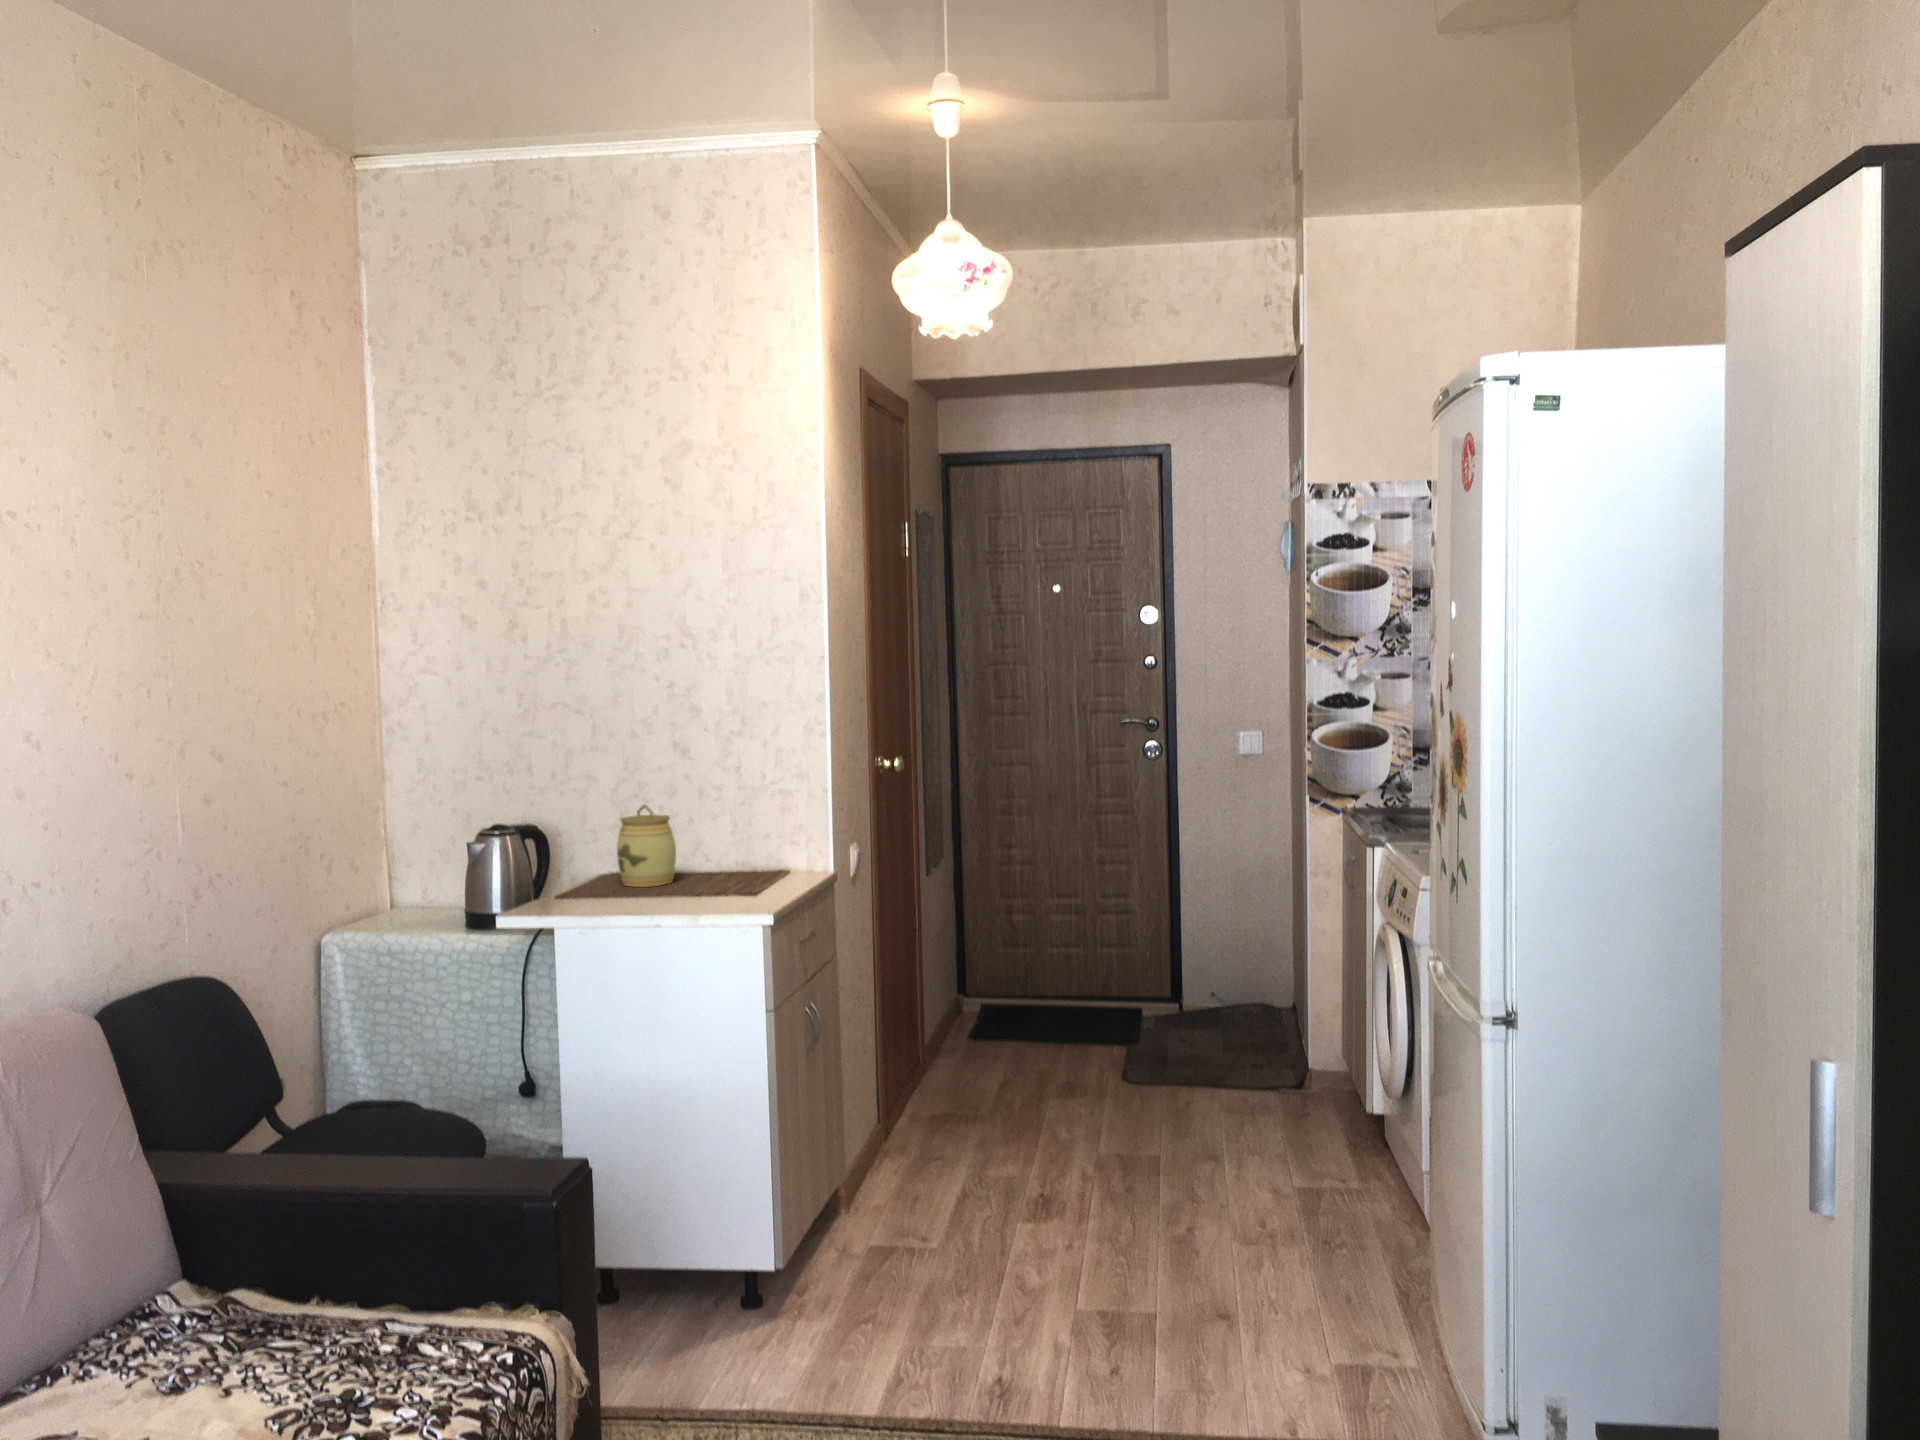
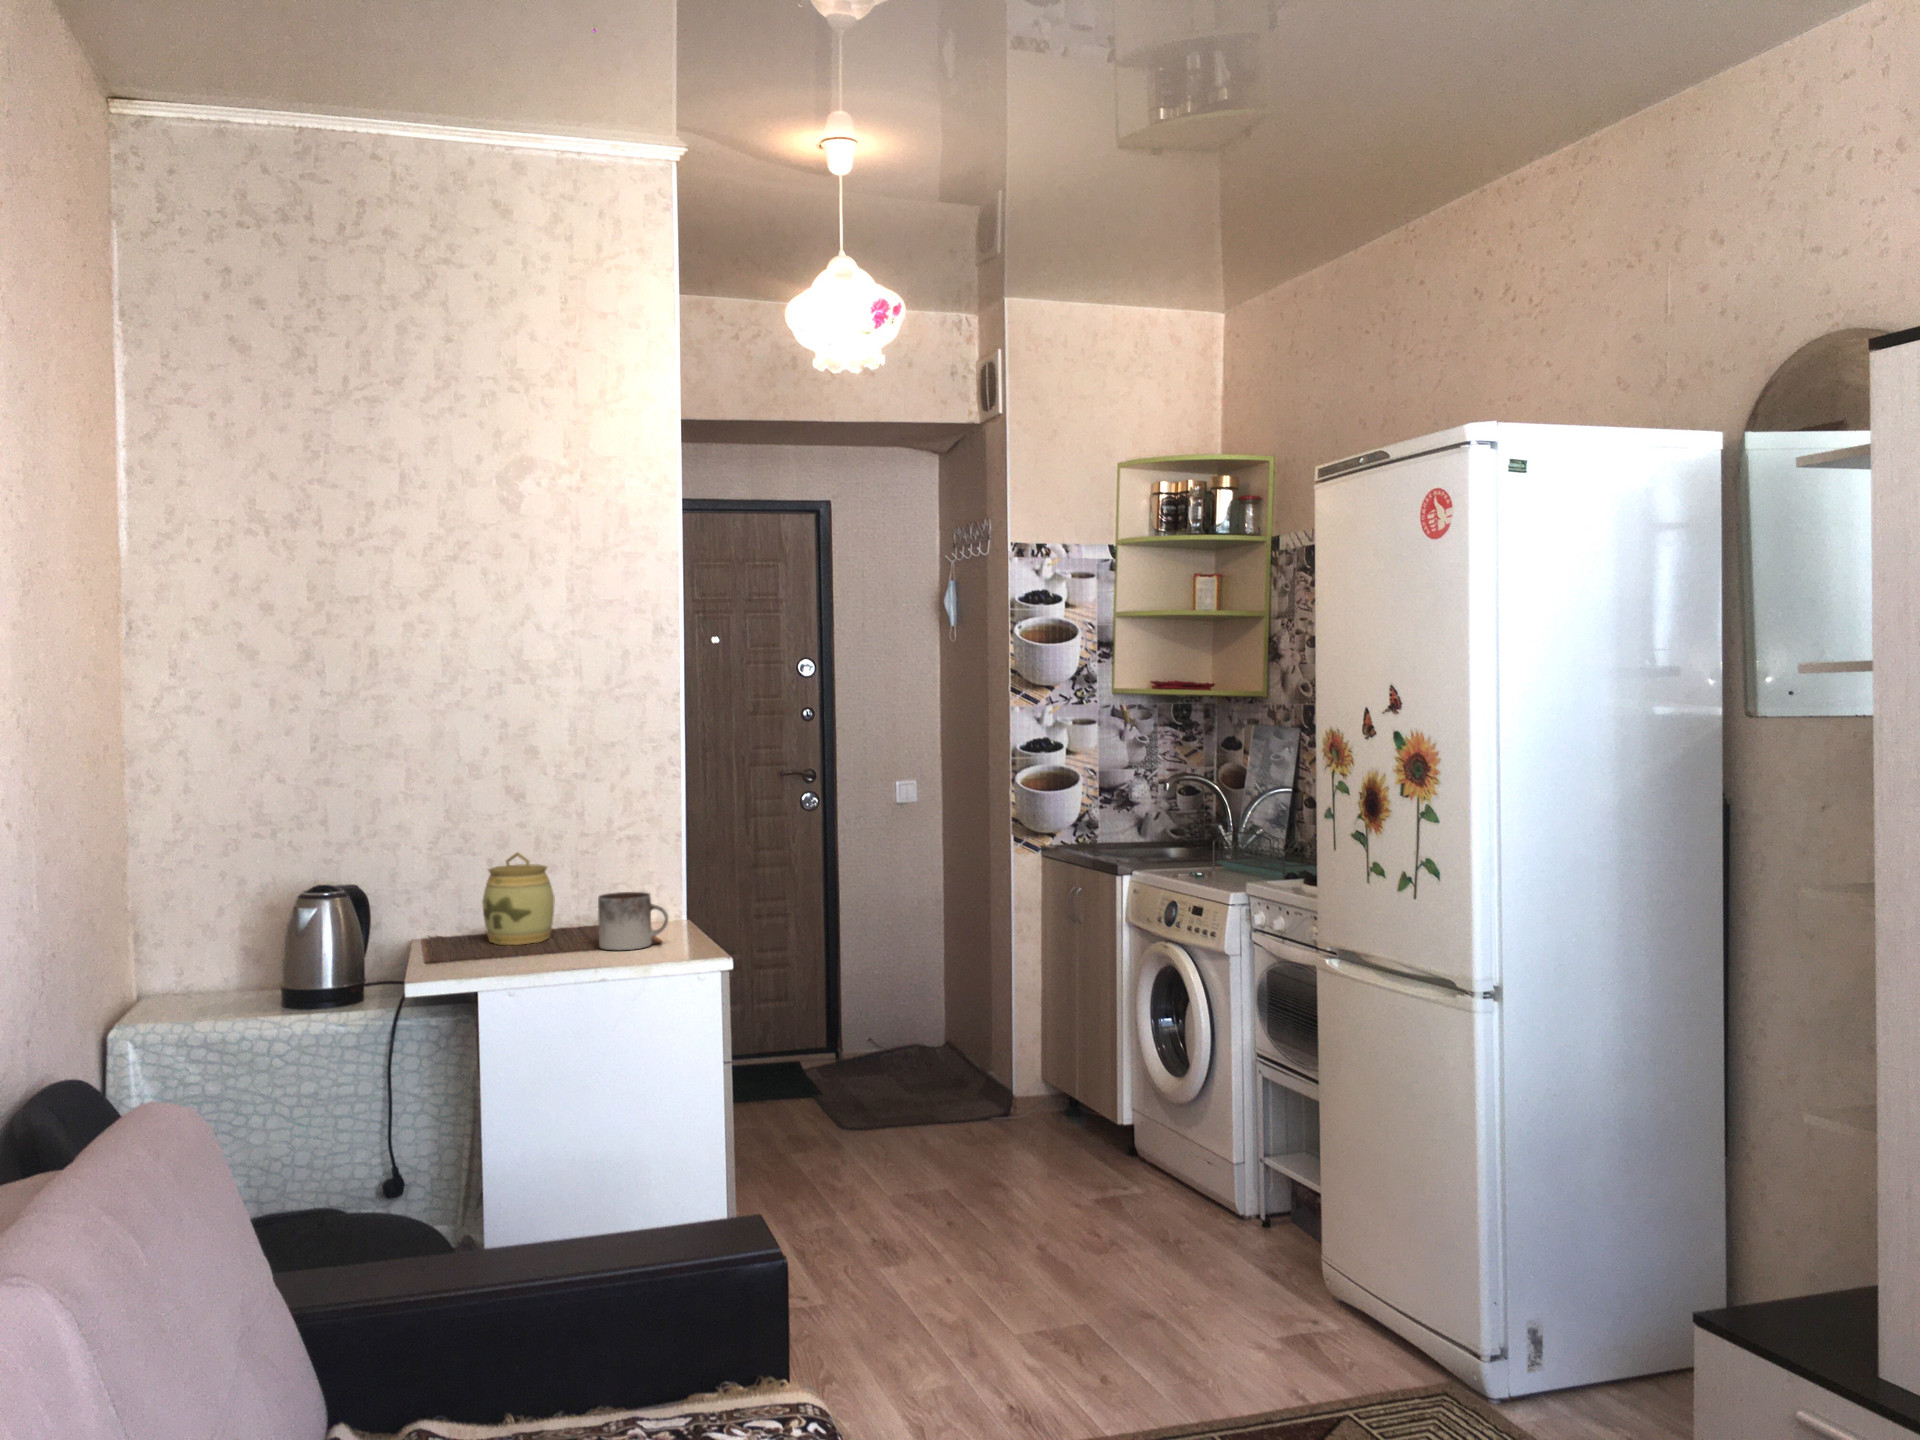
mug: none [683,845,742,899] -> present [598,892,668,950]

